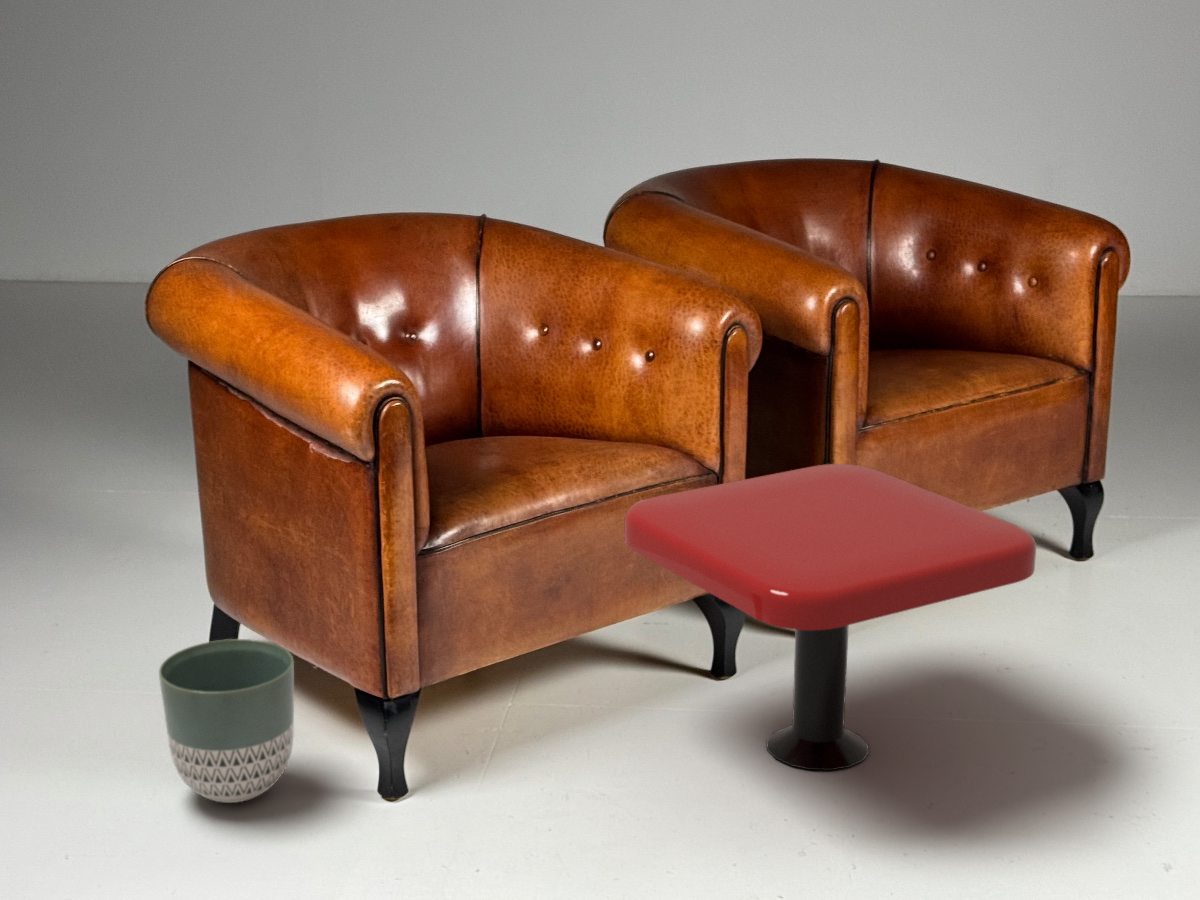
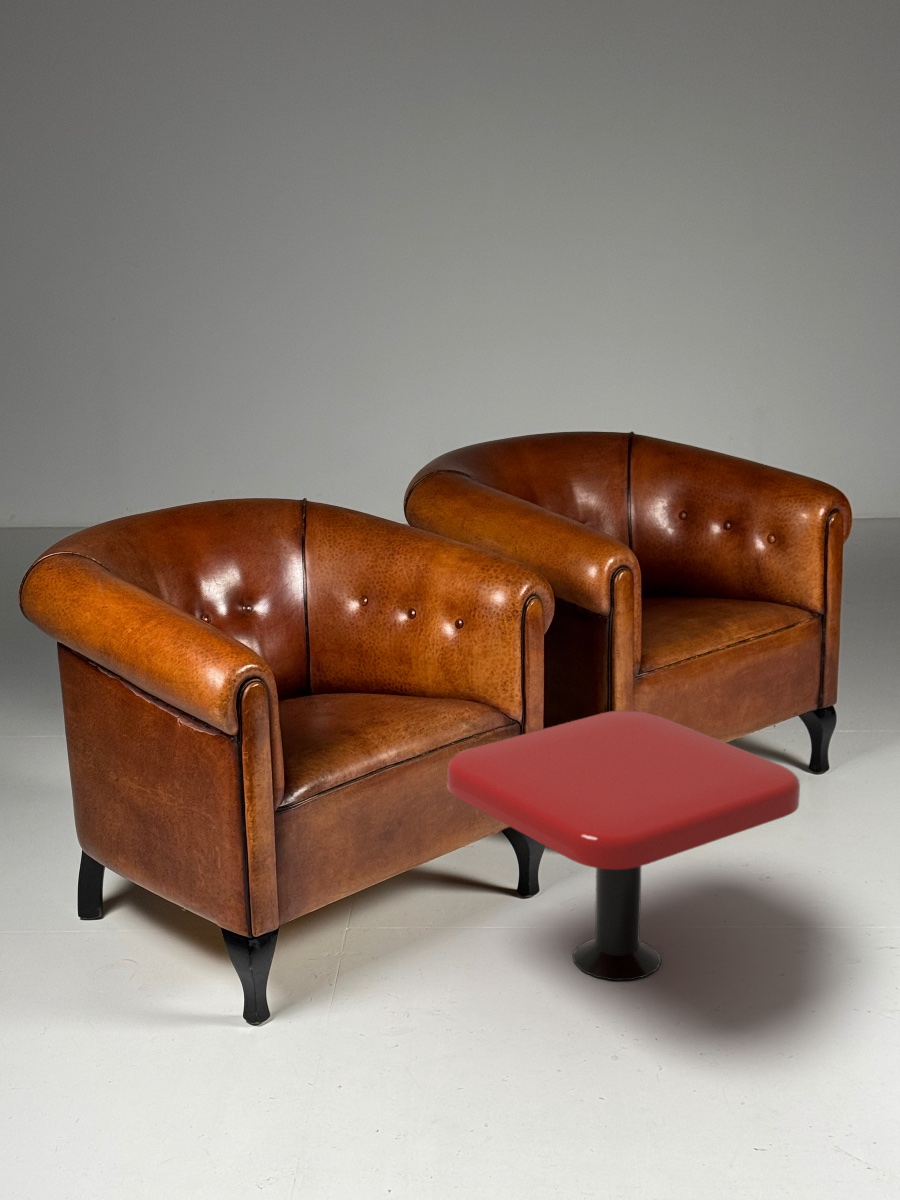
planter: present [159,639,294,803] -> none [48,888,166,1035]

